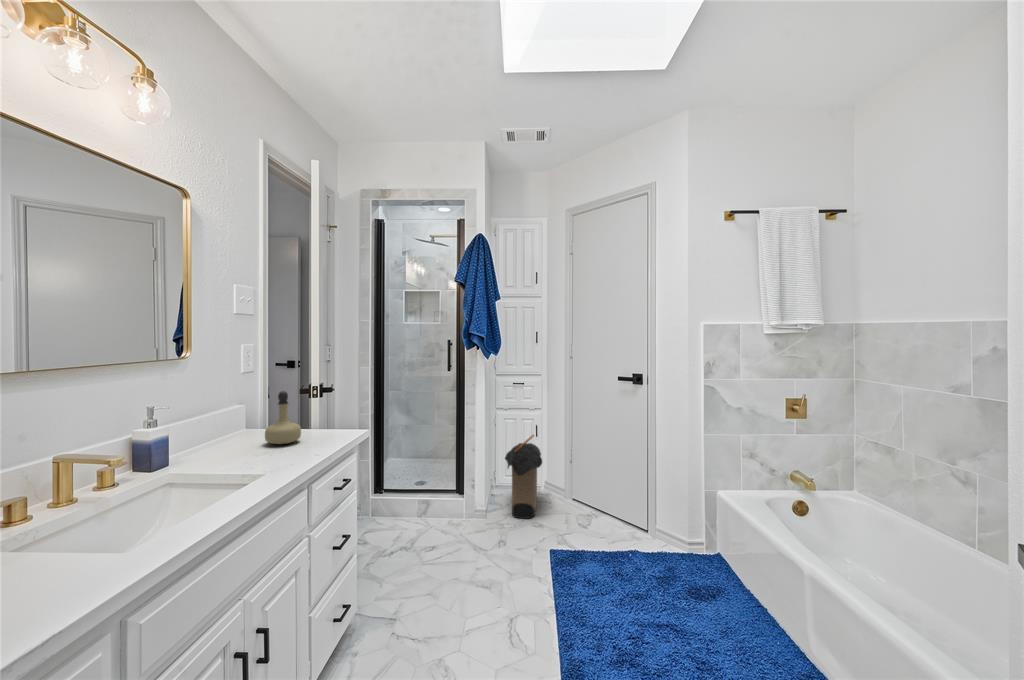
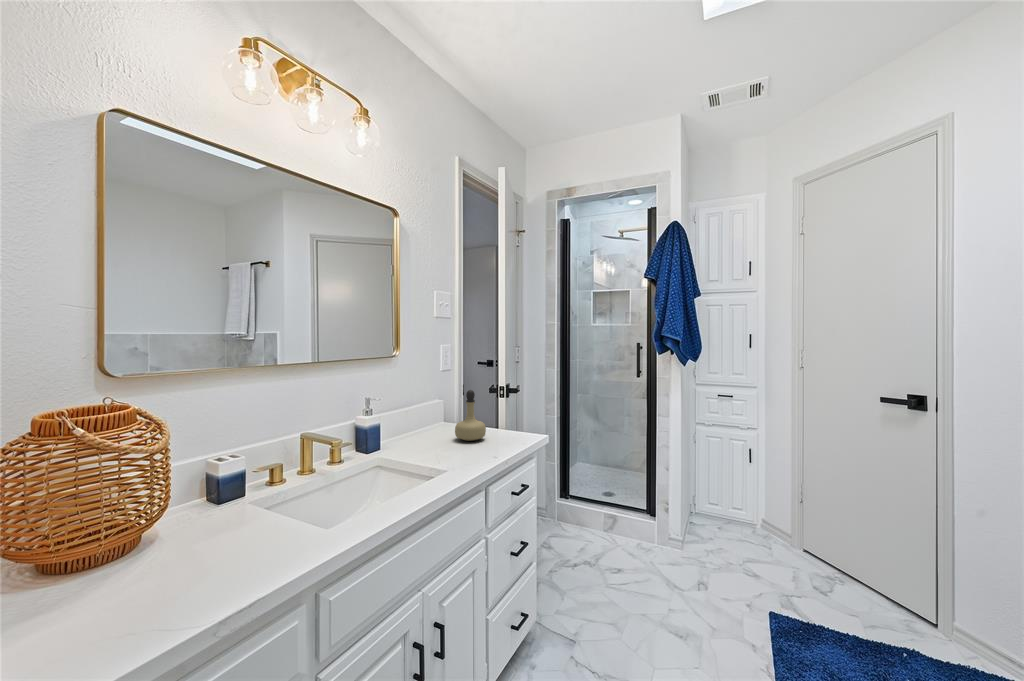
laundry hamper: present [505,435,542,519] -> none [706,456,756,558]

